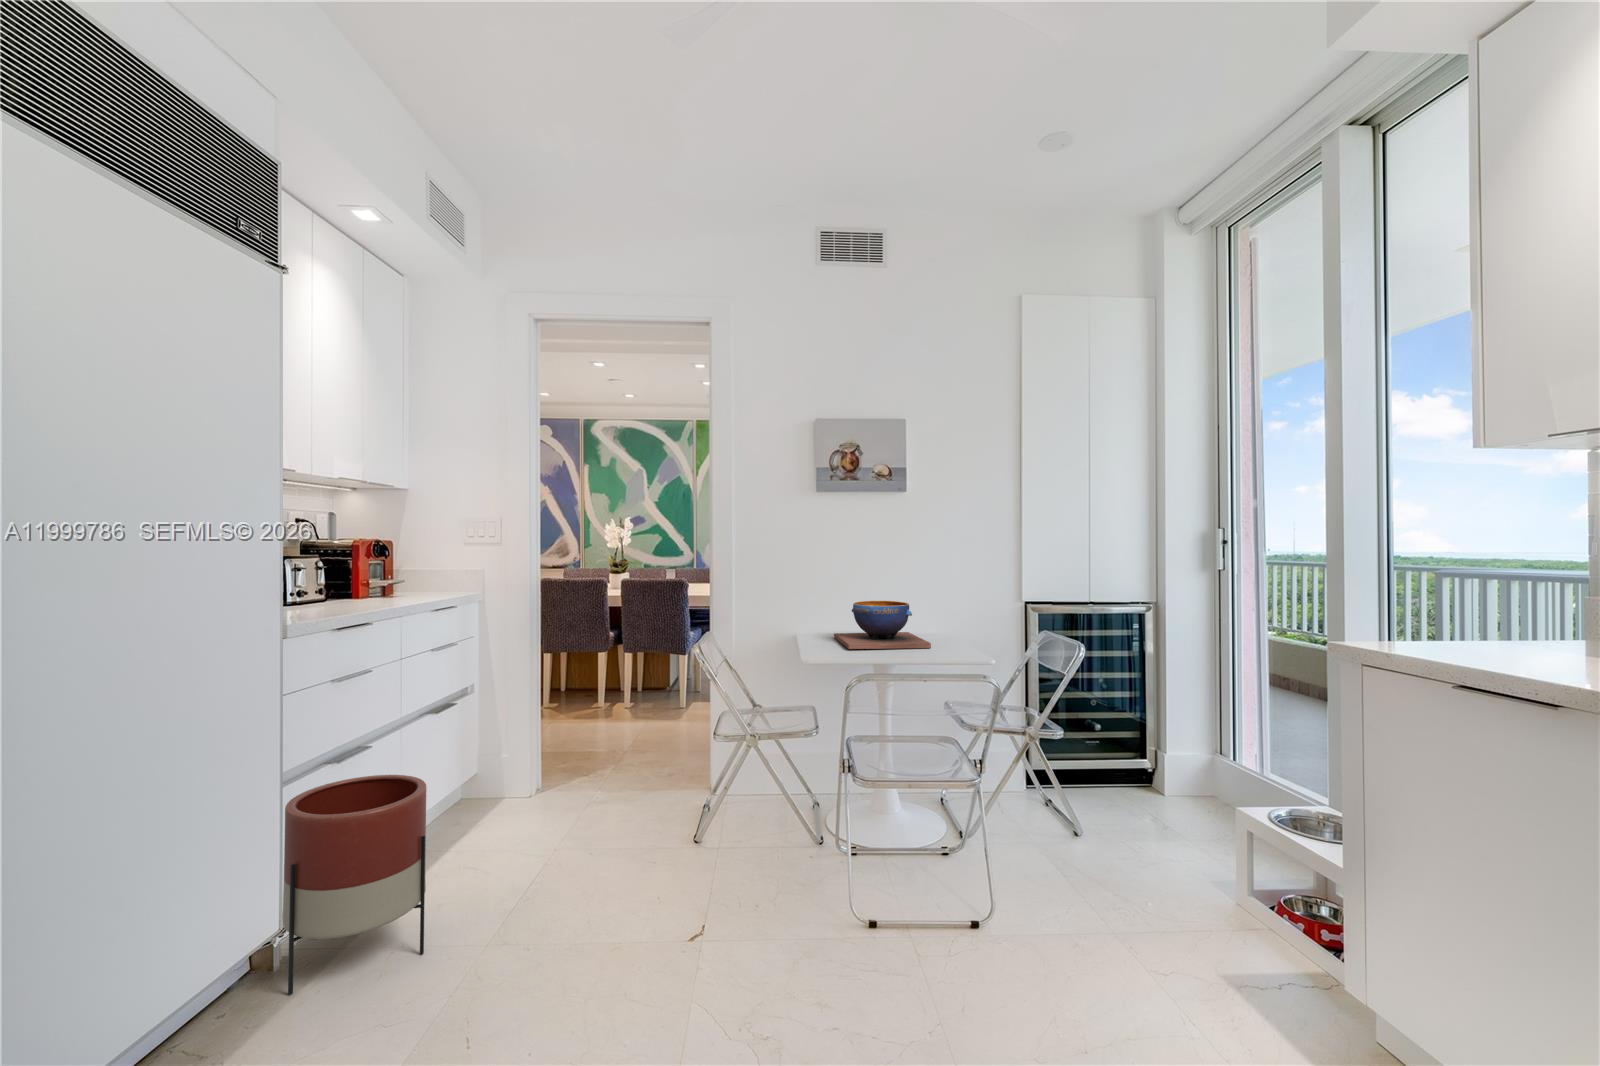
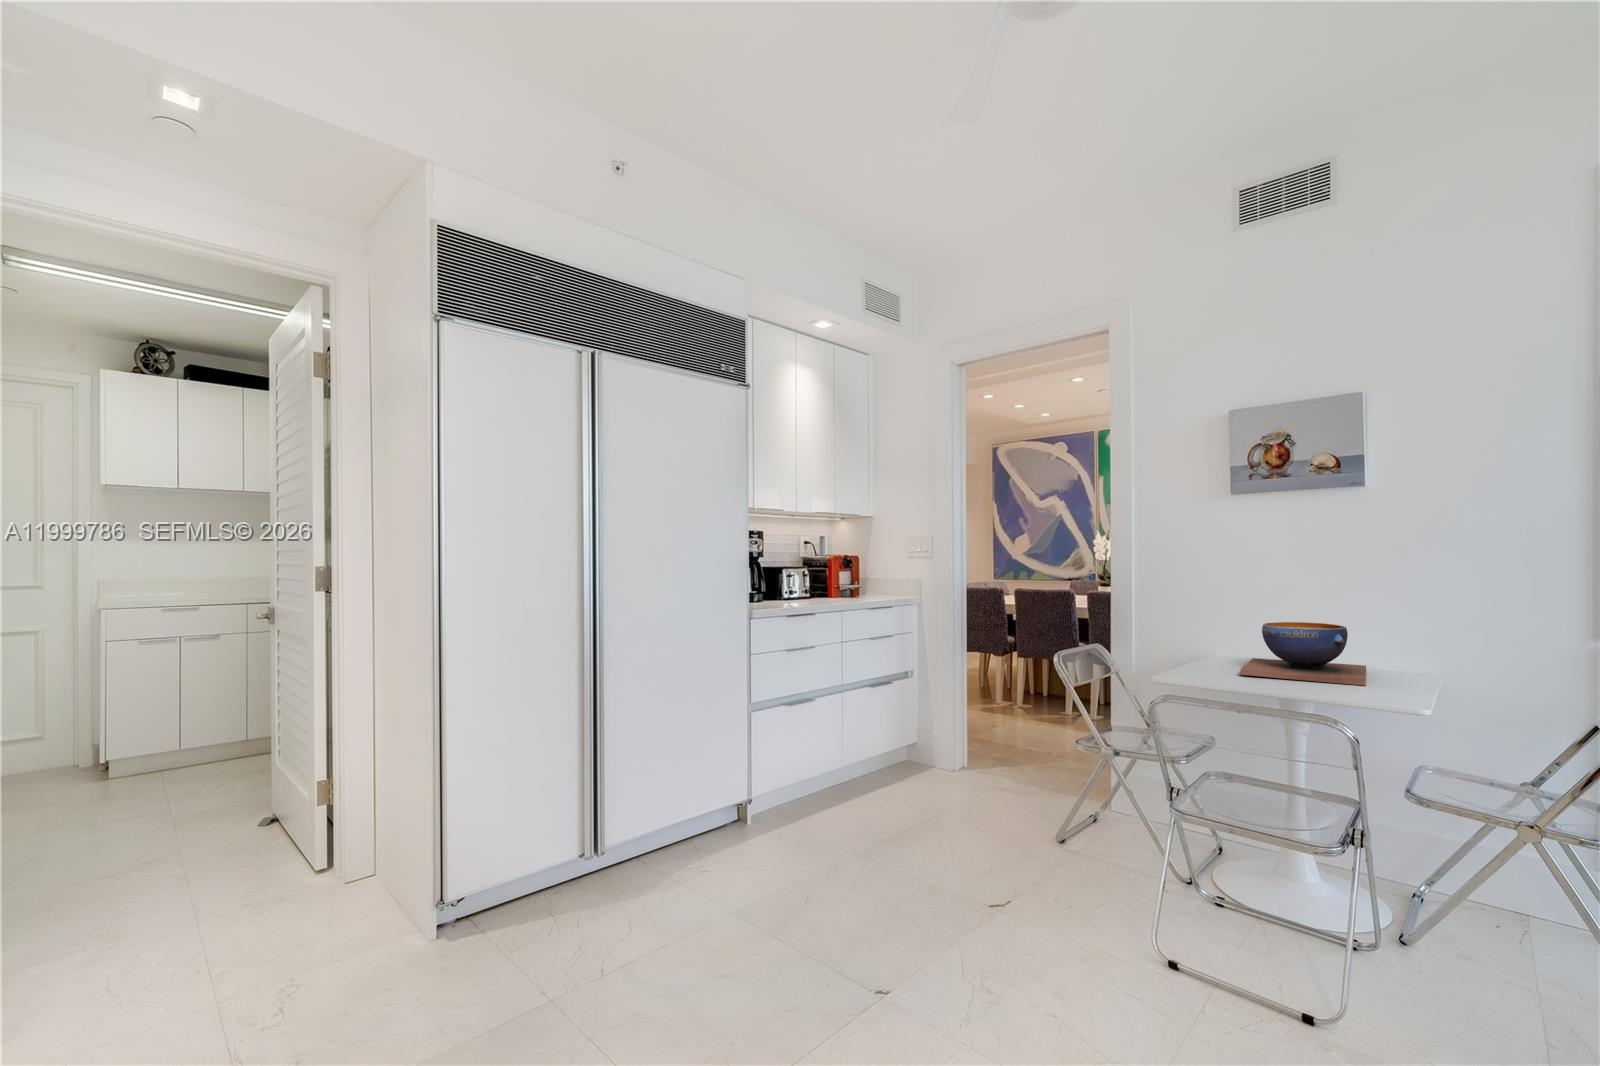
planter: present [282,775,426,995] -> none [741,720,824,853]

